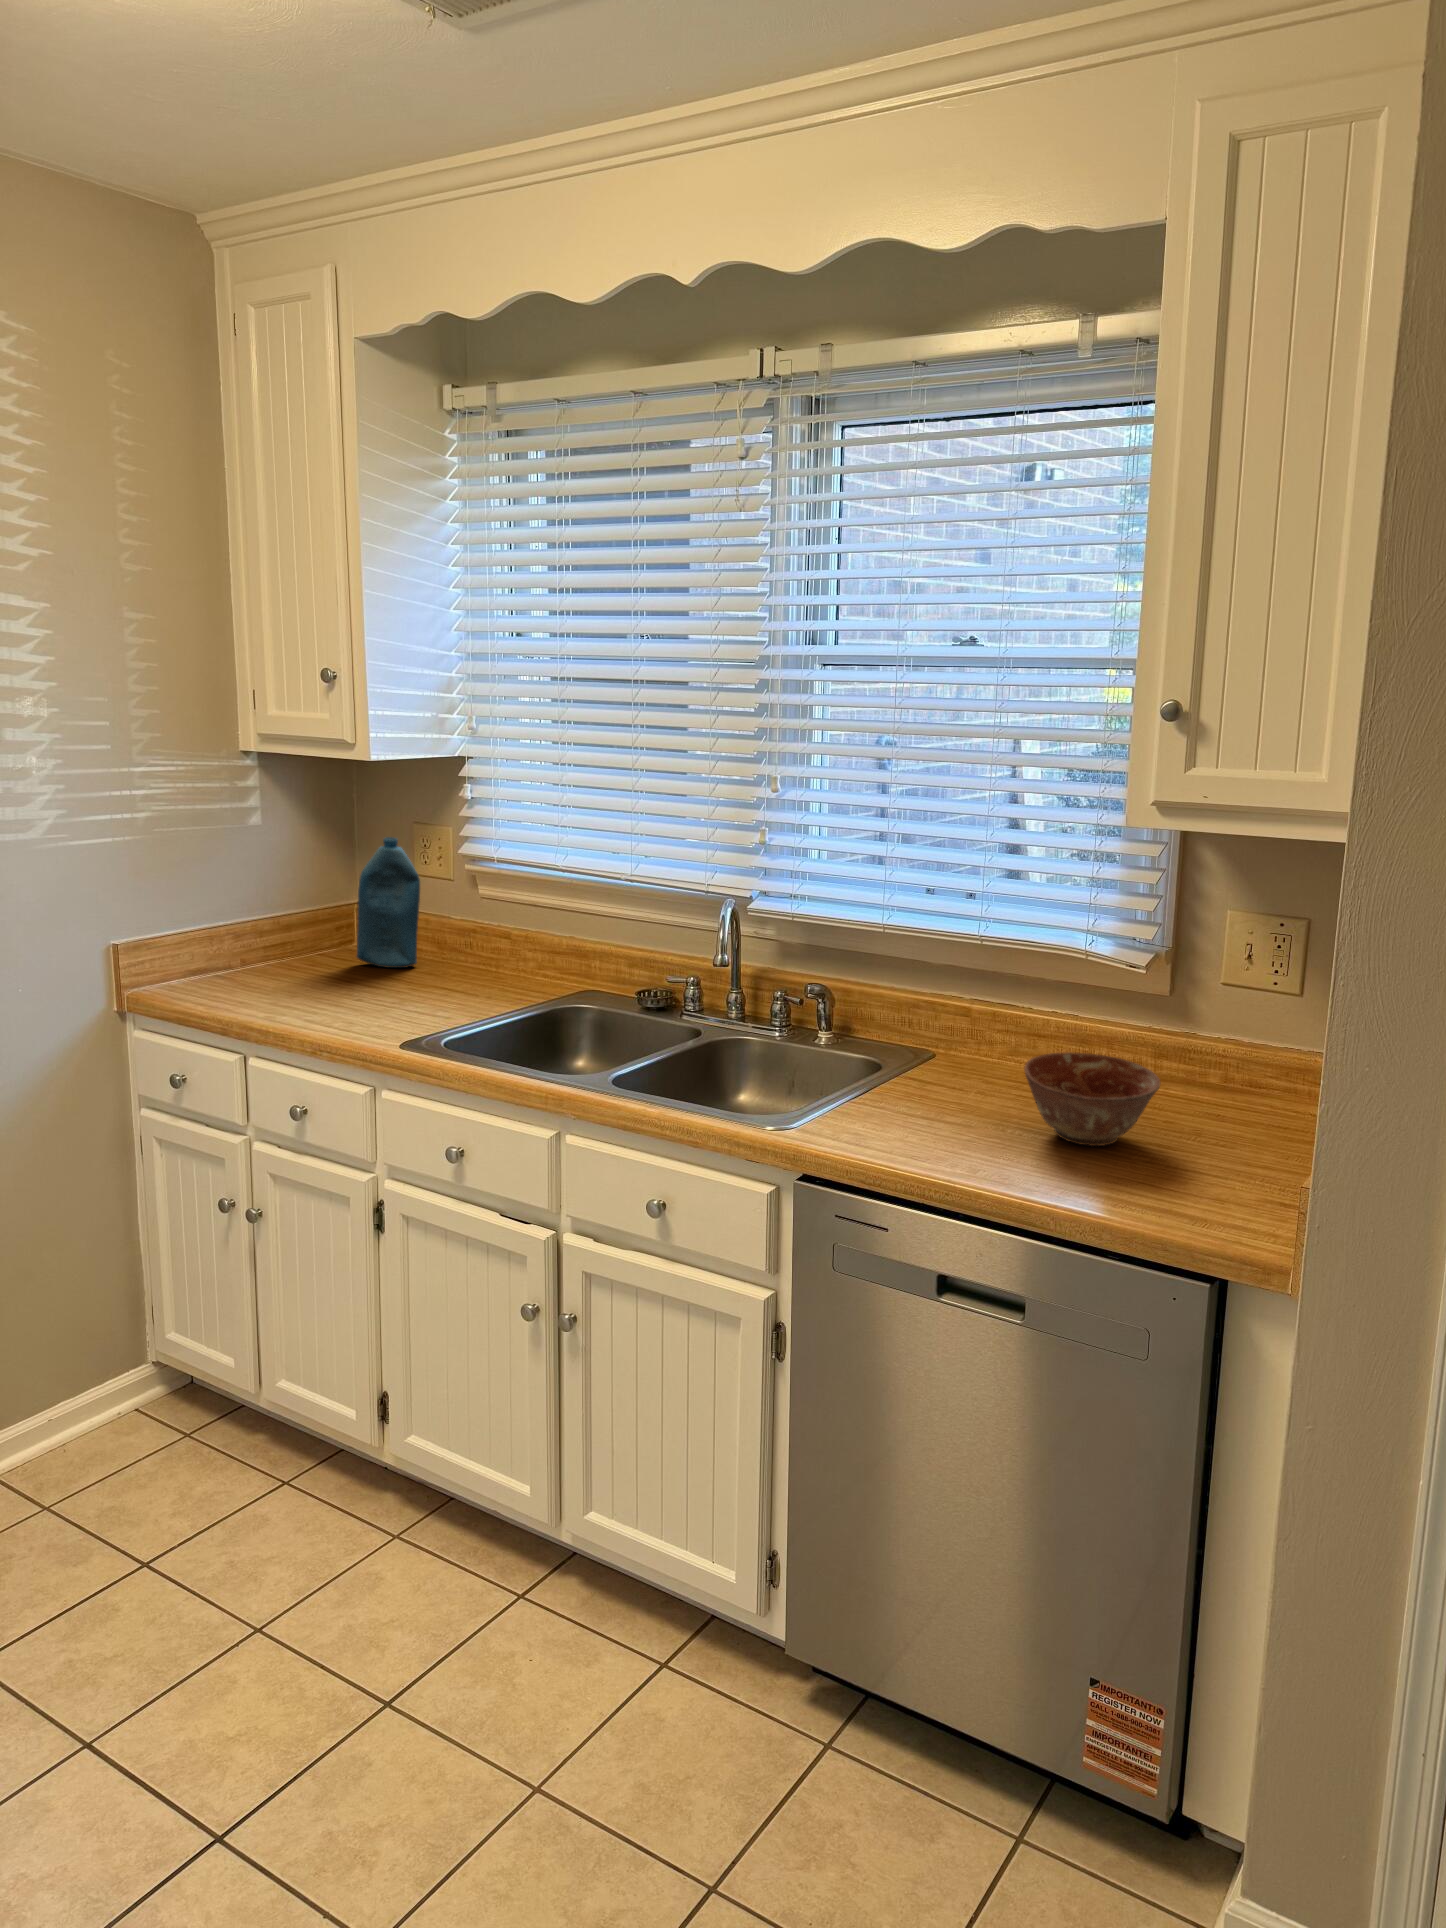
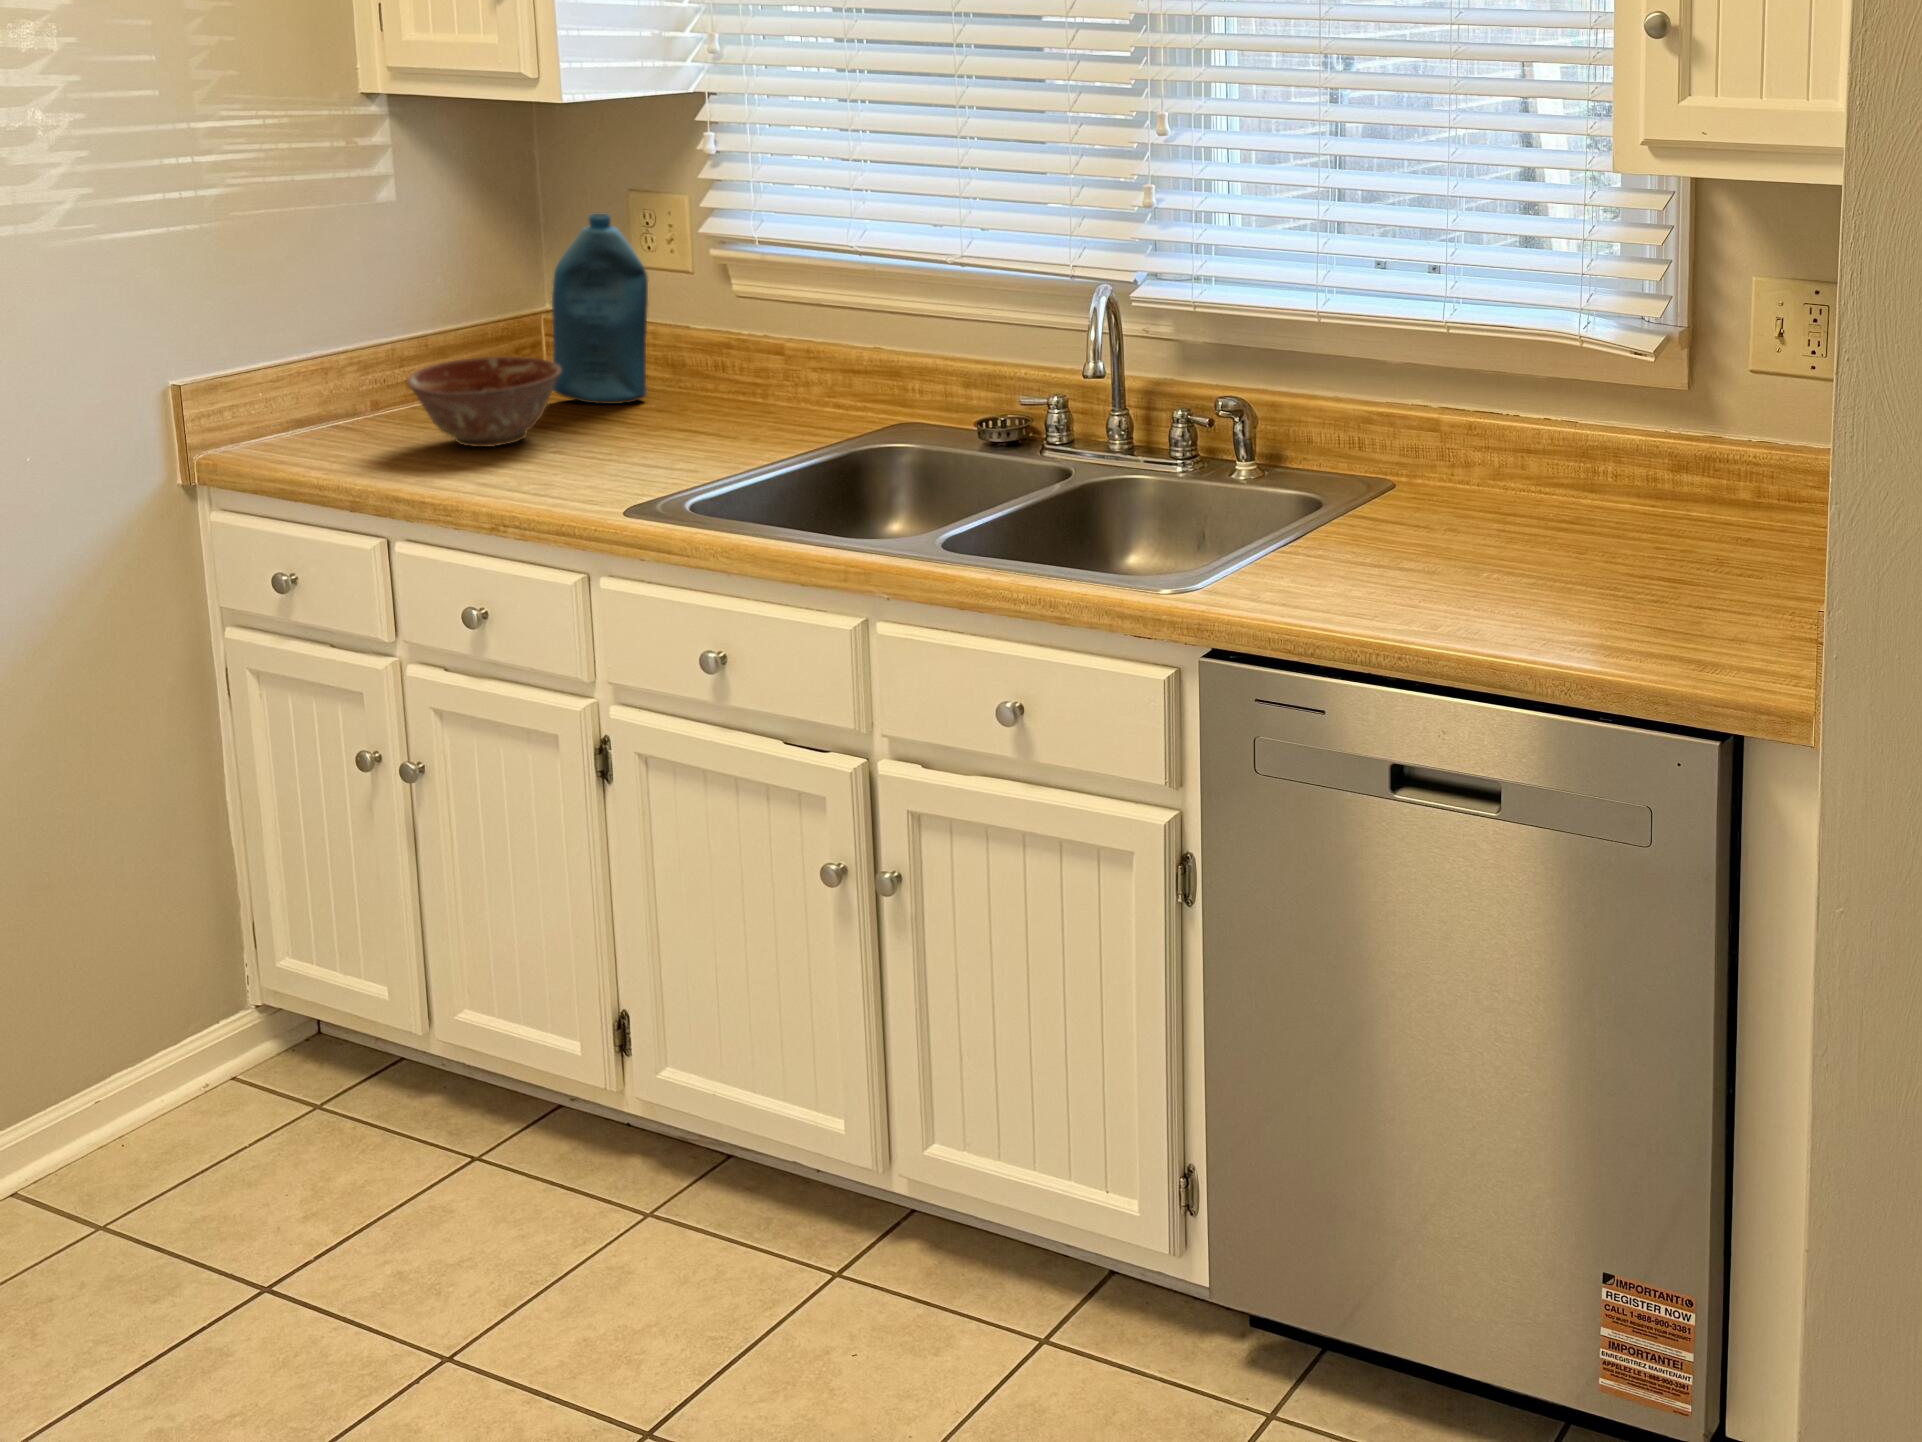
ceramic bowl: present [1024,1052,1160,1146] -> present [407,357,561,447]

